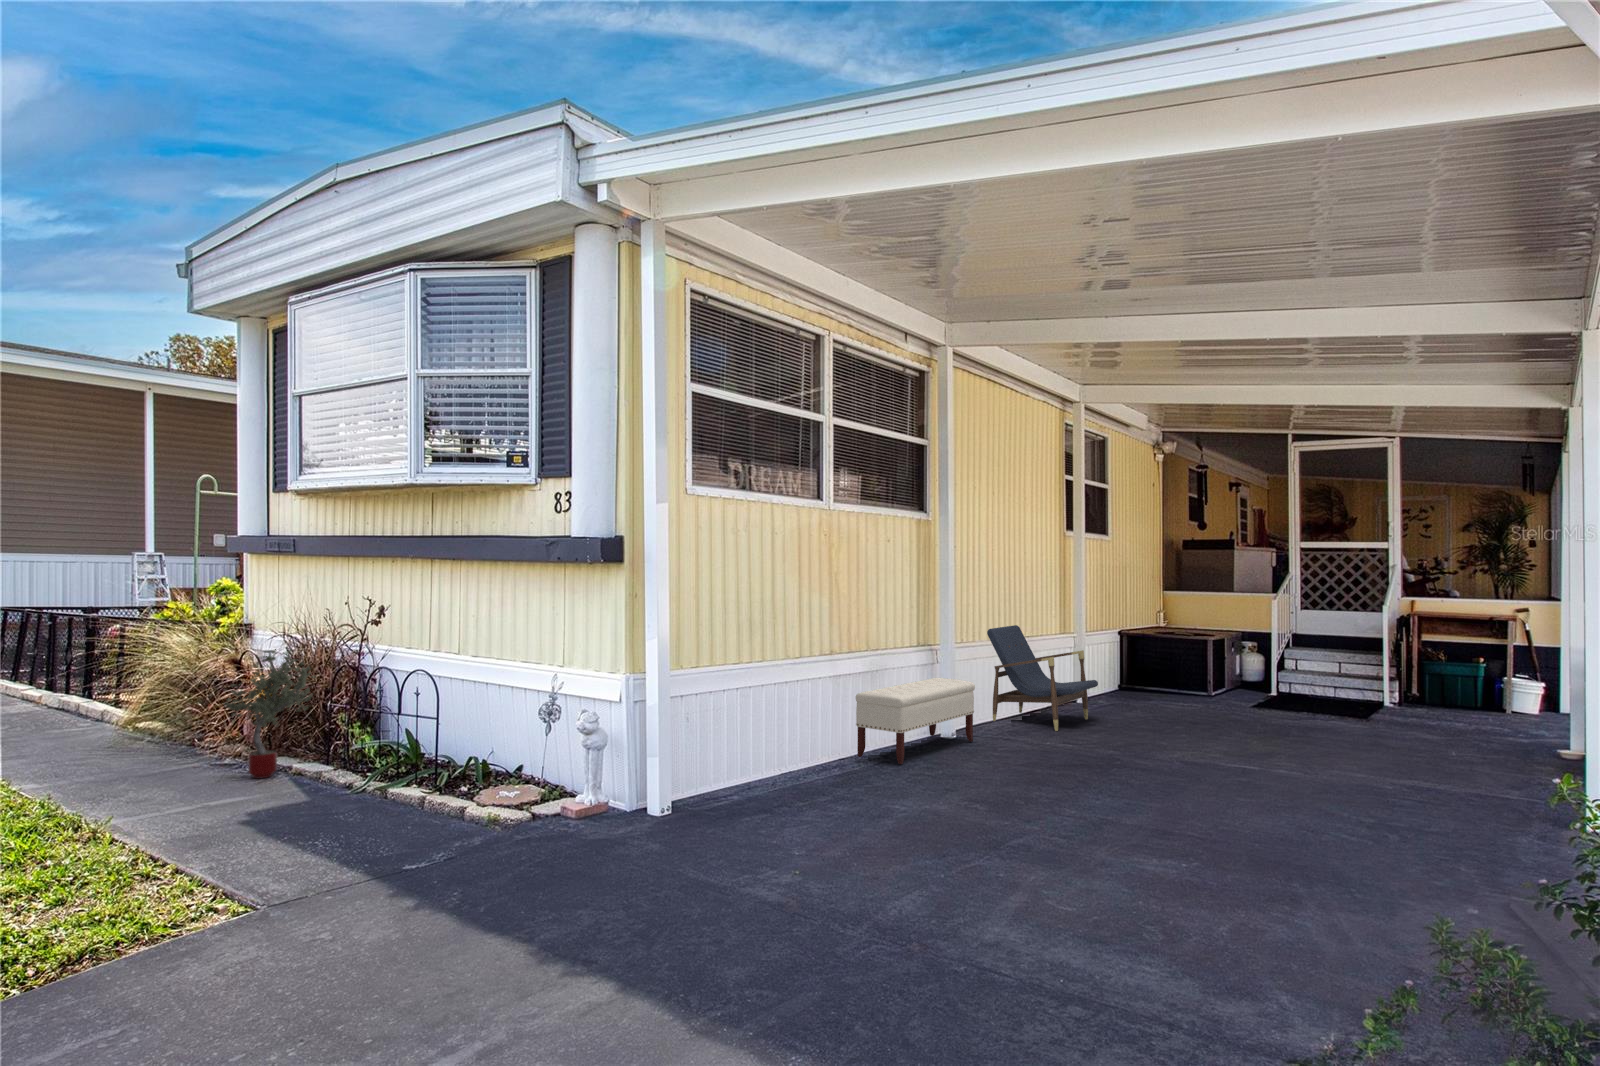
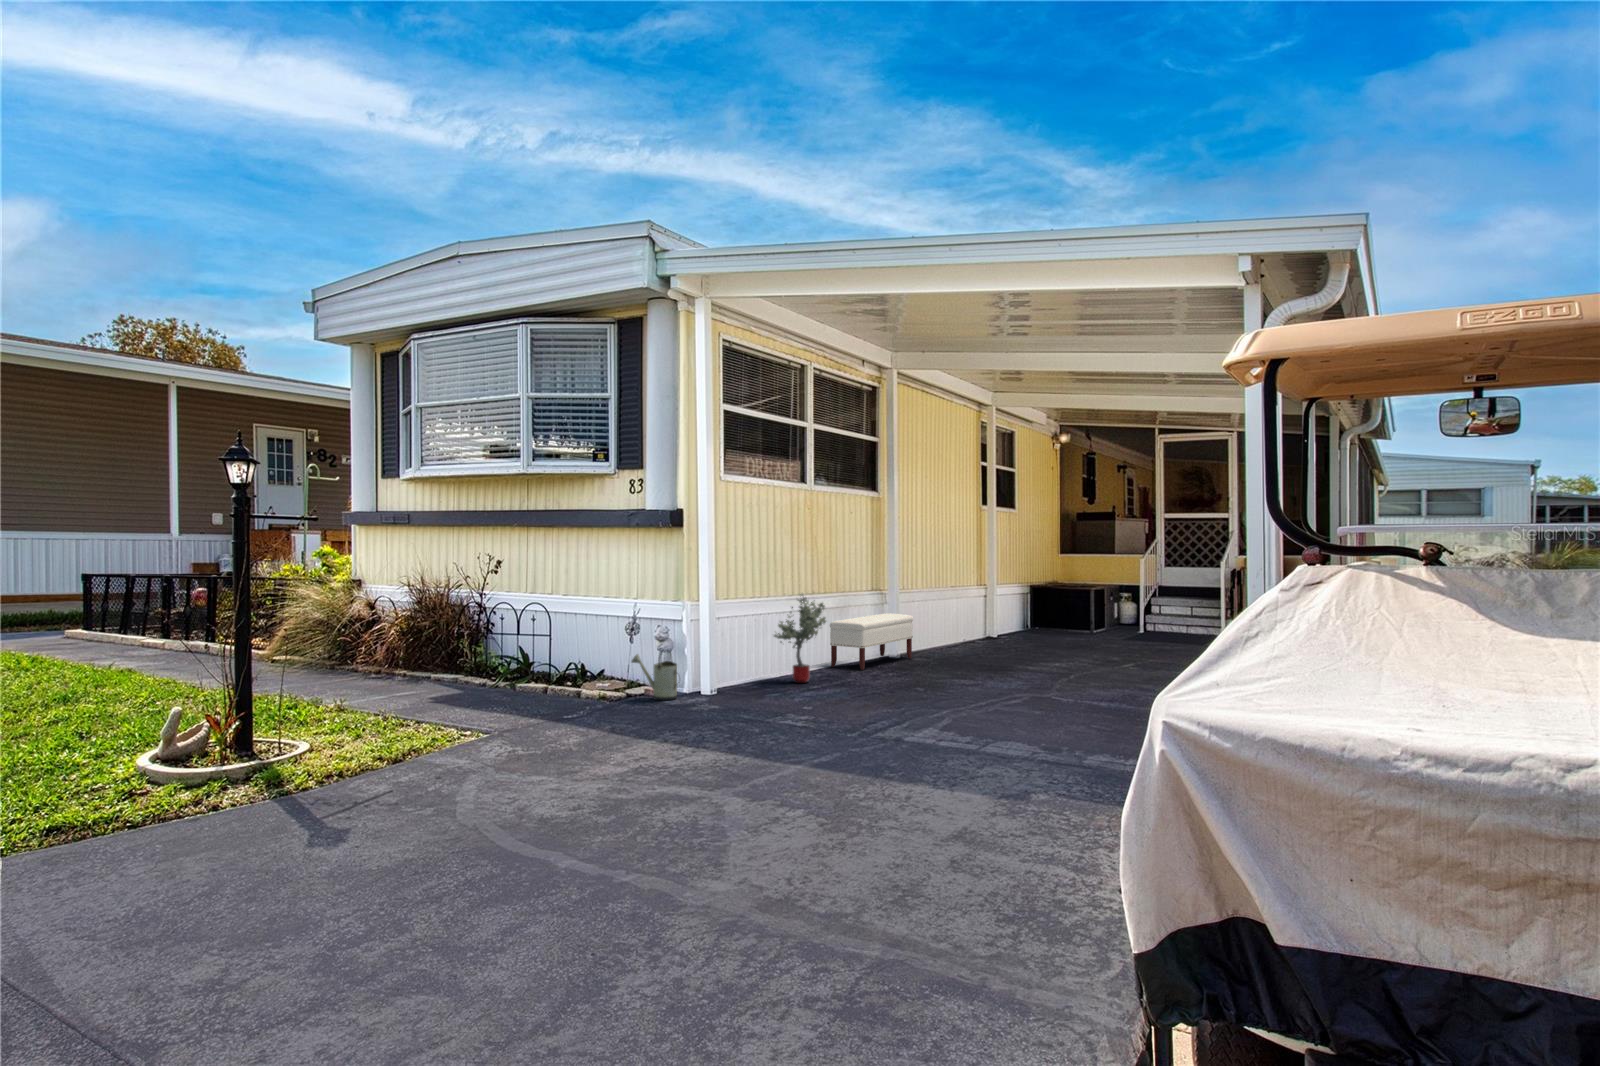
lounge chair: present [987,625,1098,731] -> none [921,577,1003,652]
potted tree: present [224,649,315,778] -> present [774,594,826,683]
watering can: none [541,749,609,828] -> present [632,654,677,700]

